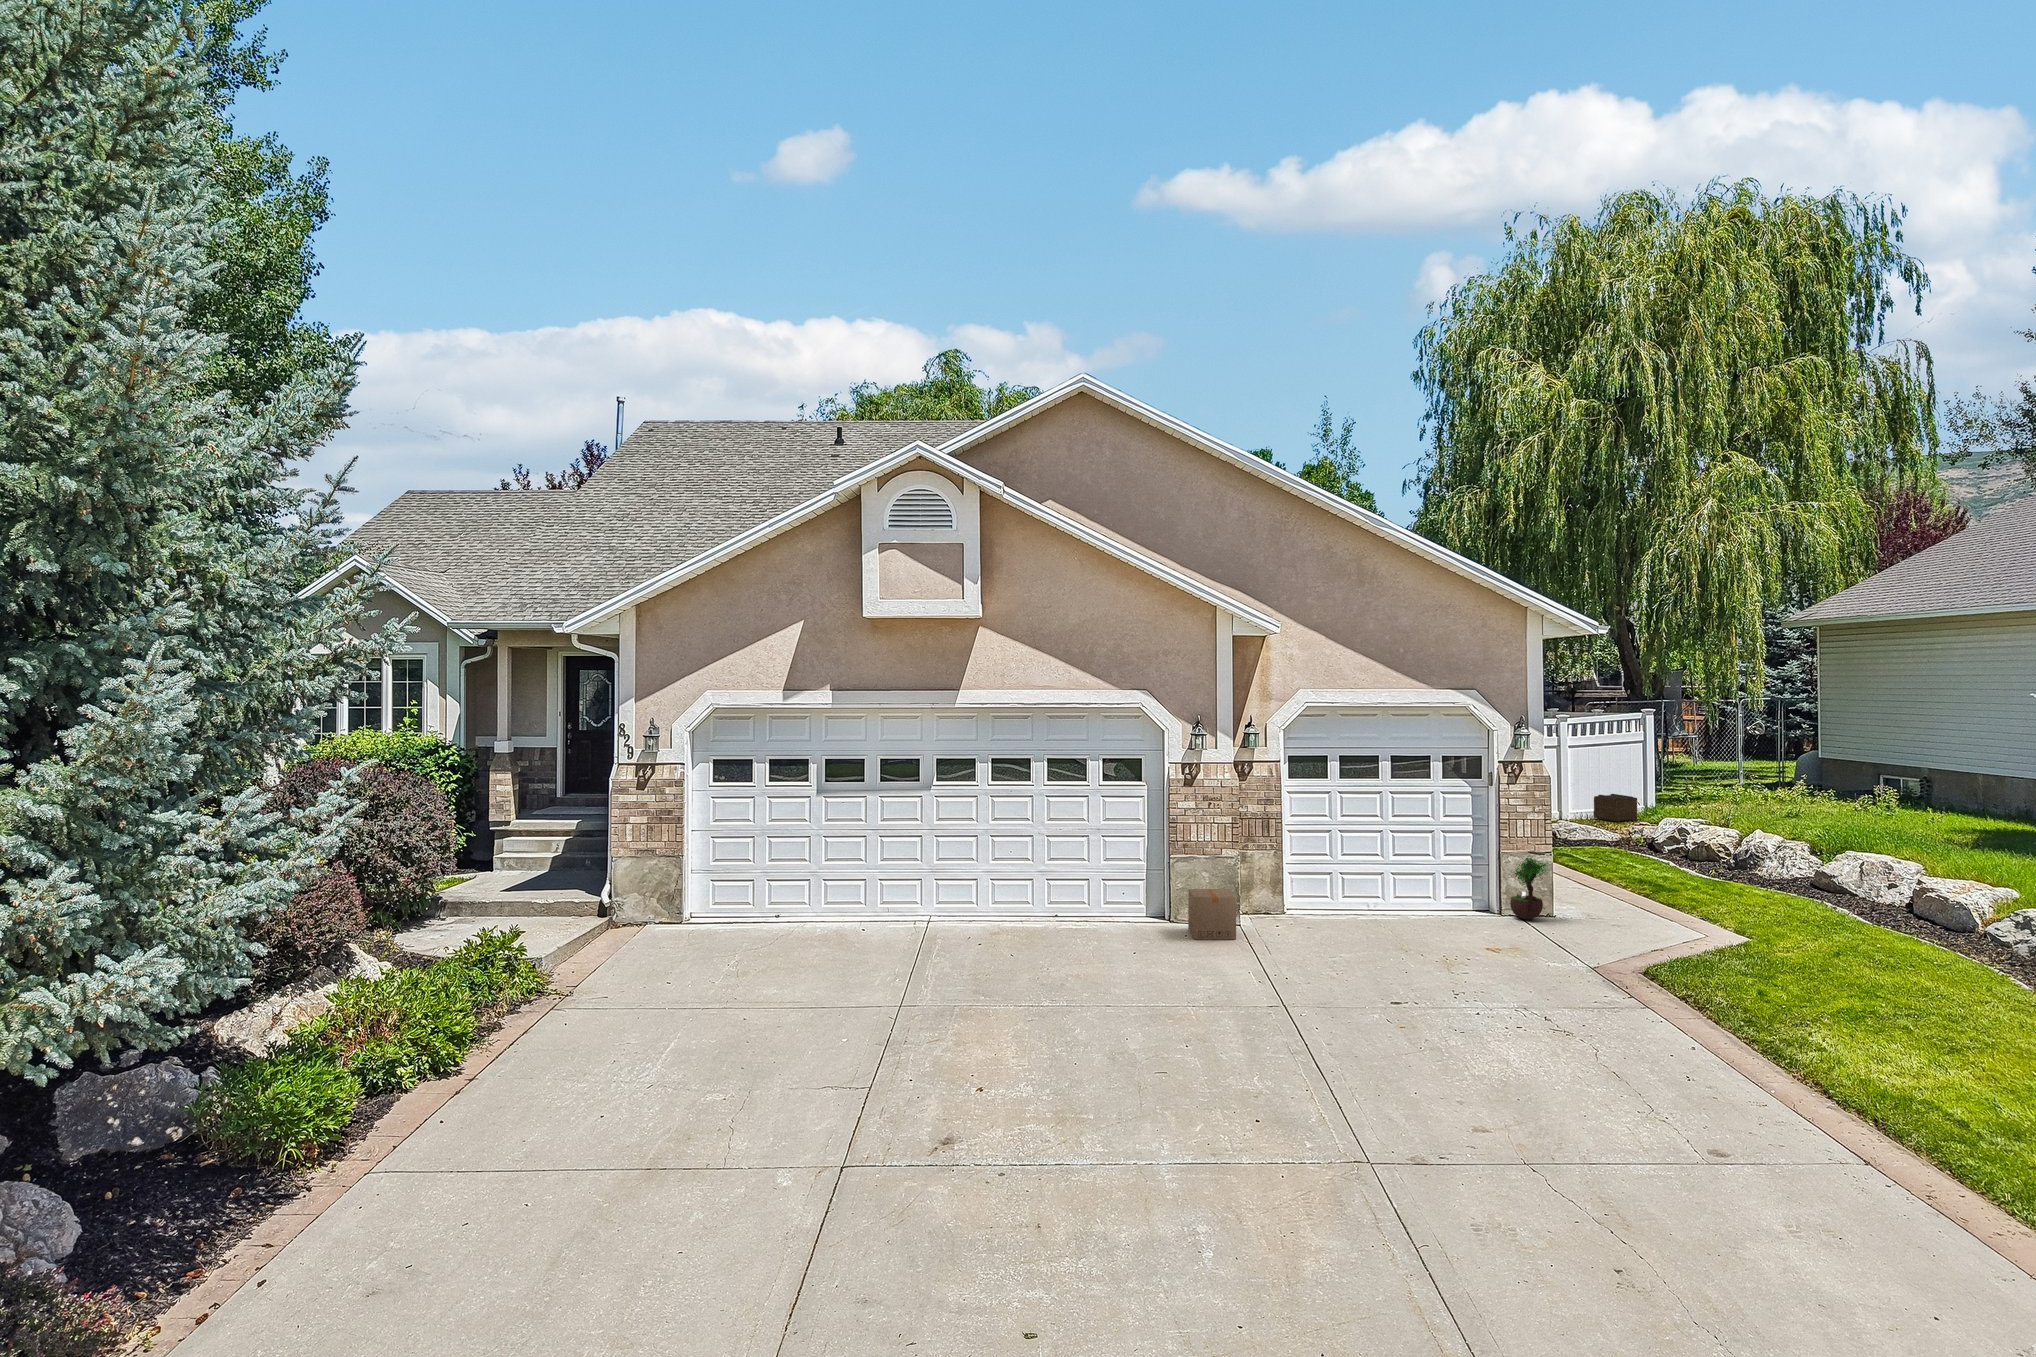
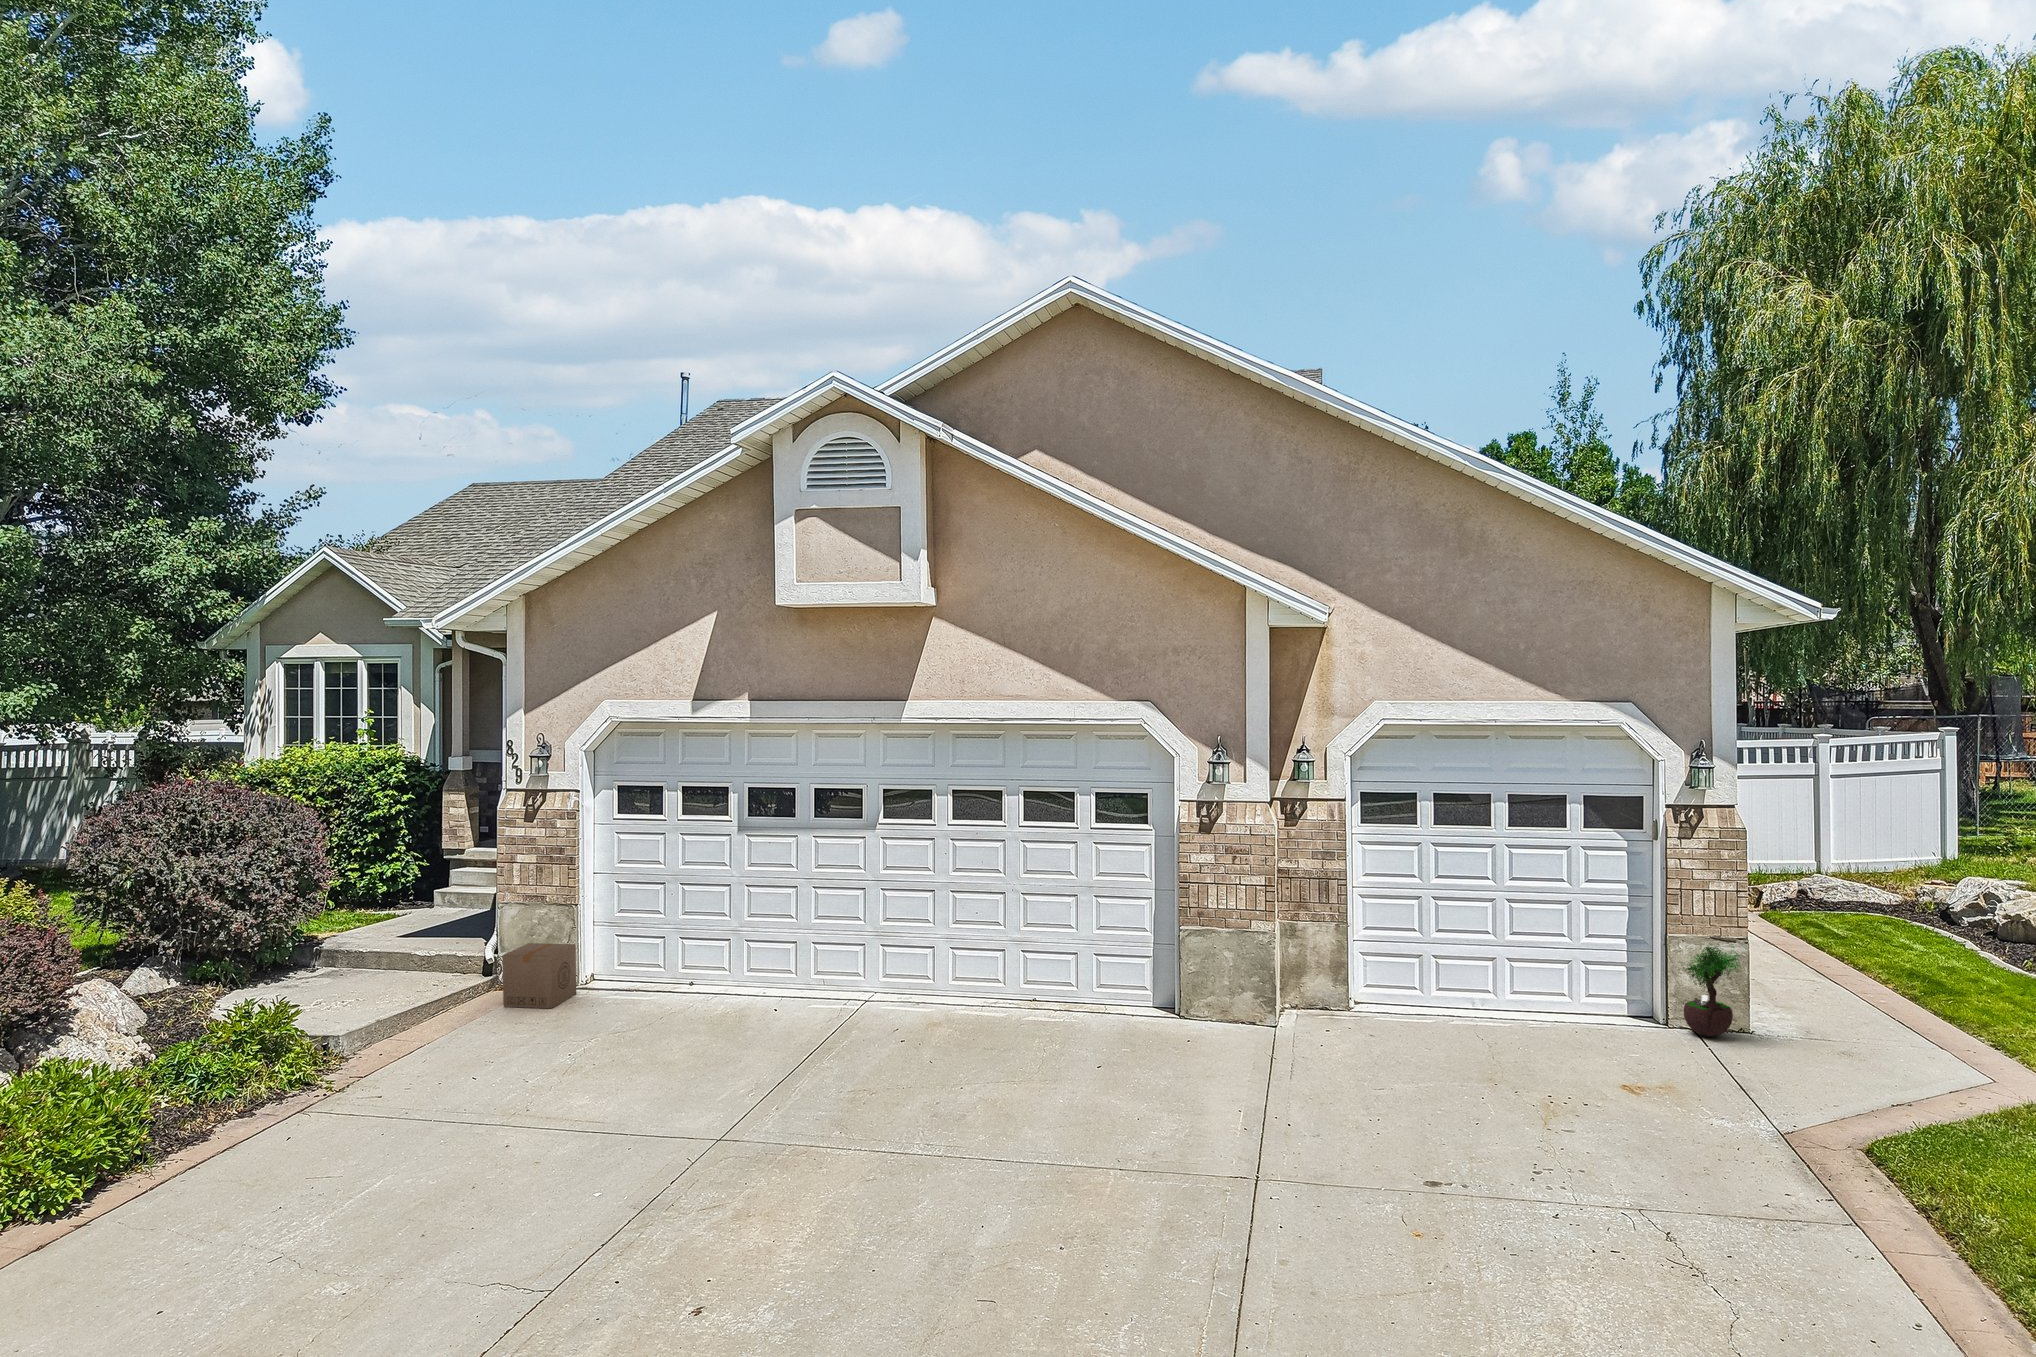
wooden crate: present [1594,794,1637,822] -> none [1869,844,1933,884]
cardboard box: present [1188,889,1236,940] -> present [502,943,576,1008]

